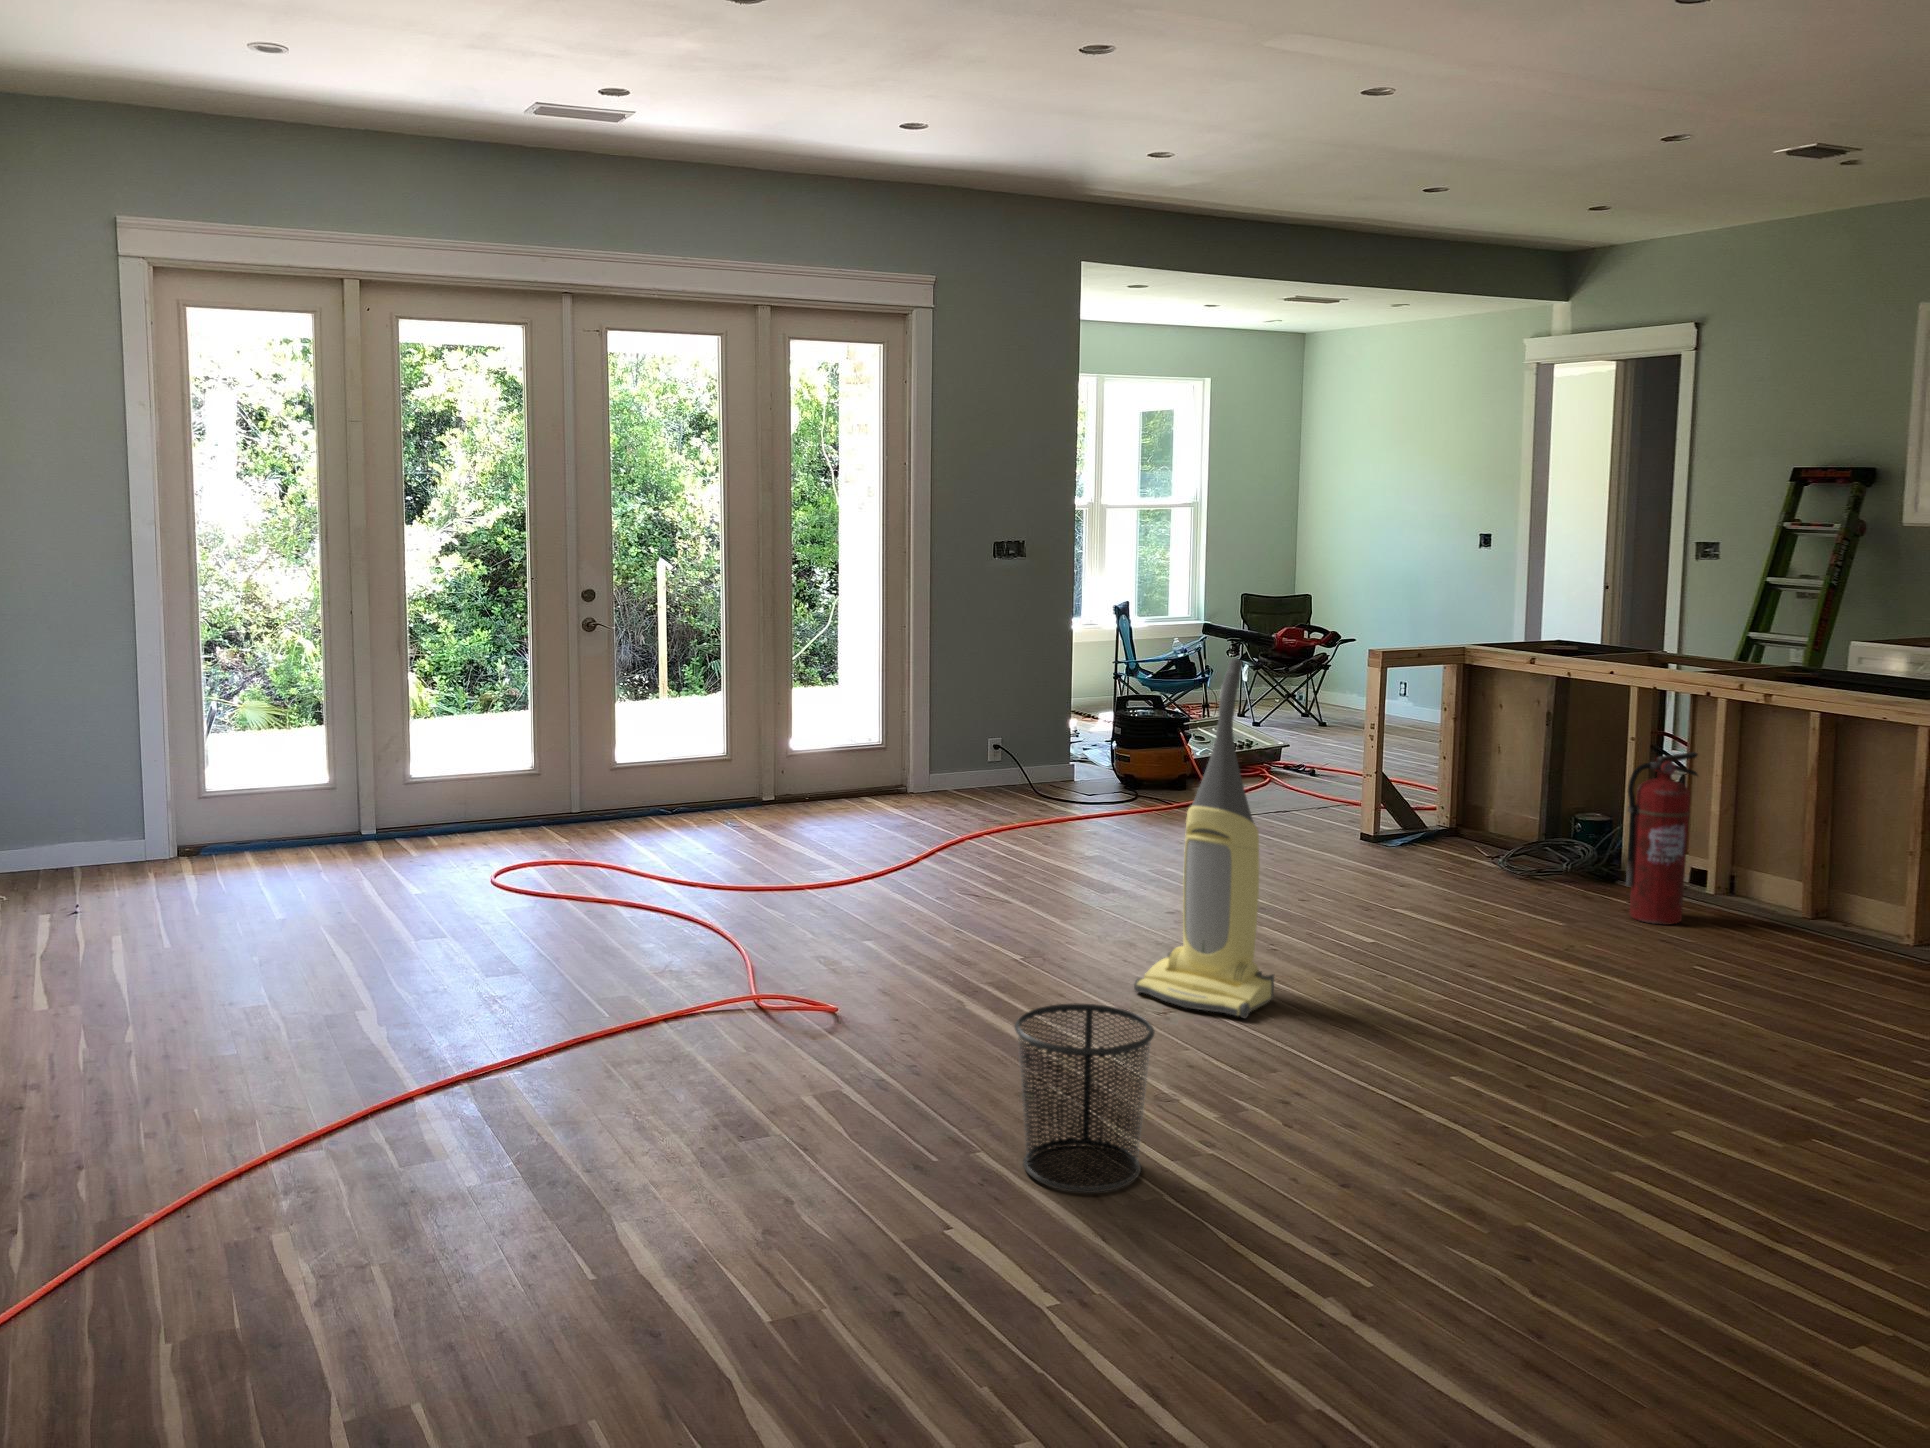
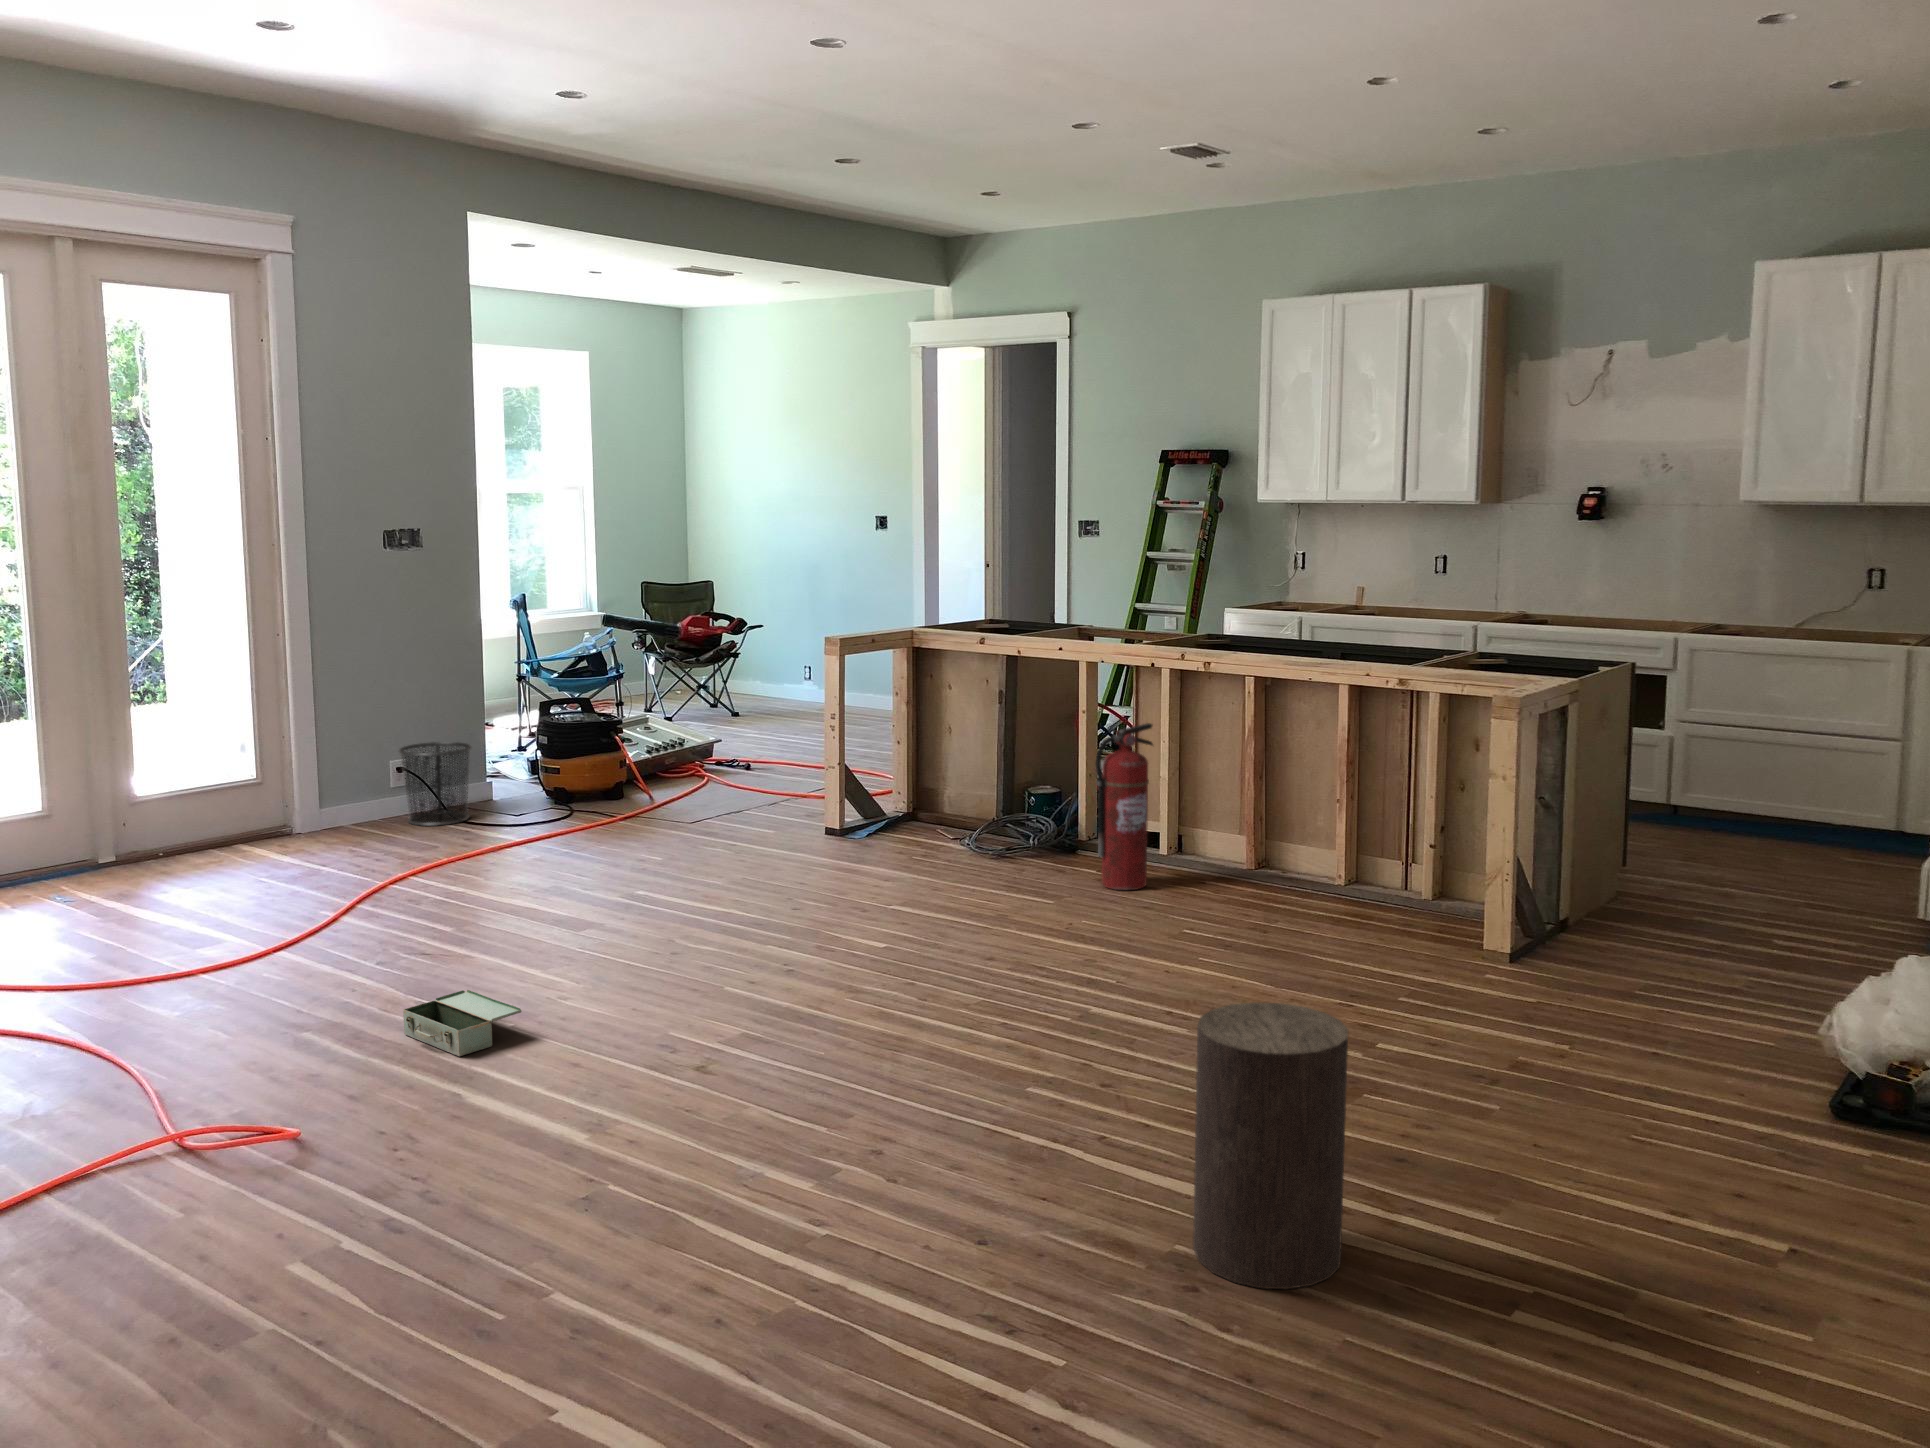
vacuum cleaner: present [1134,659,1274,1018] -> none [661,661,815,1057]
toolbox: none [938,923,1027,974] -> present [403,990,522,1056]
waste bin: present [1015,1003,1155,1193] -> present [399,742,471,826]
stool: none [1556,1012,1732,1300] -> present [1193,1002,1348,1289]

